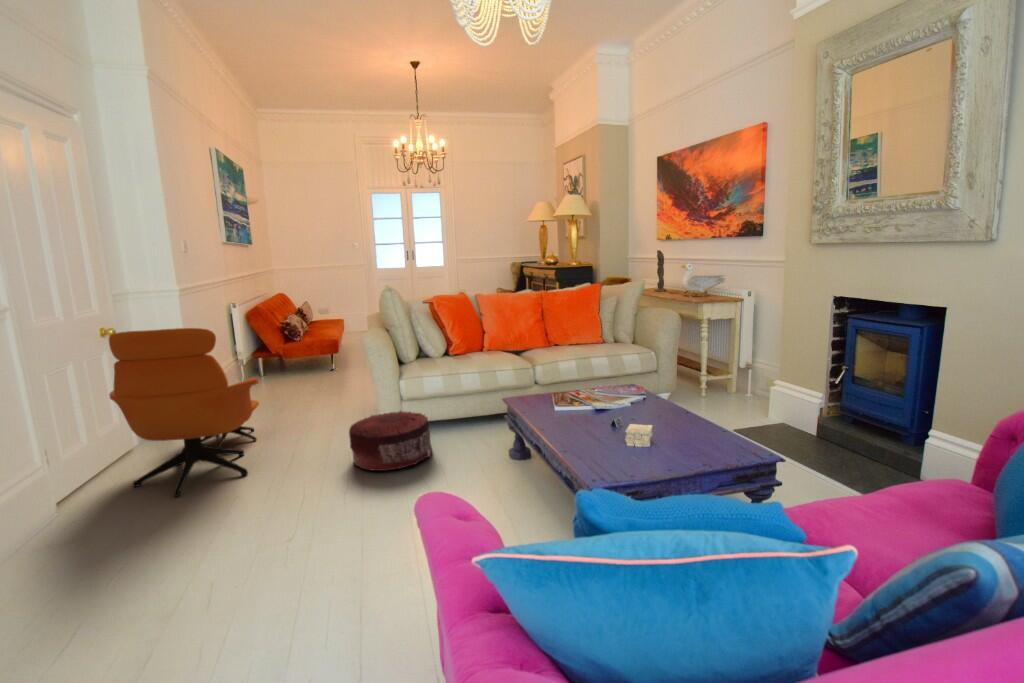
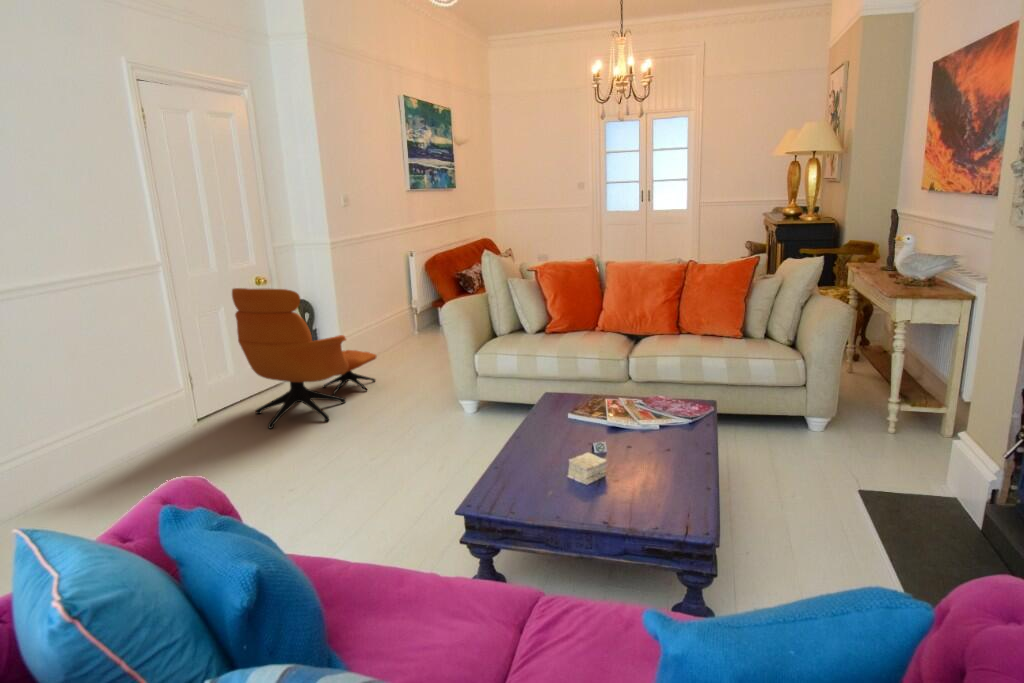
pouf: present [349,411,432,471] -> none [401,385,486,444]

